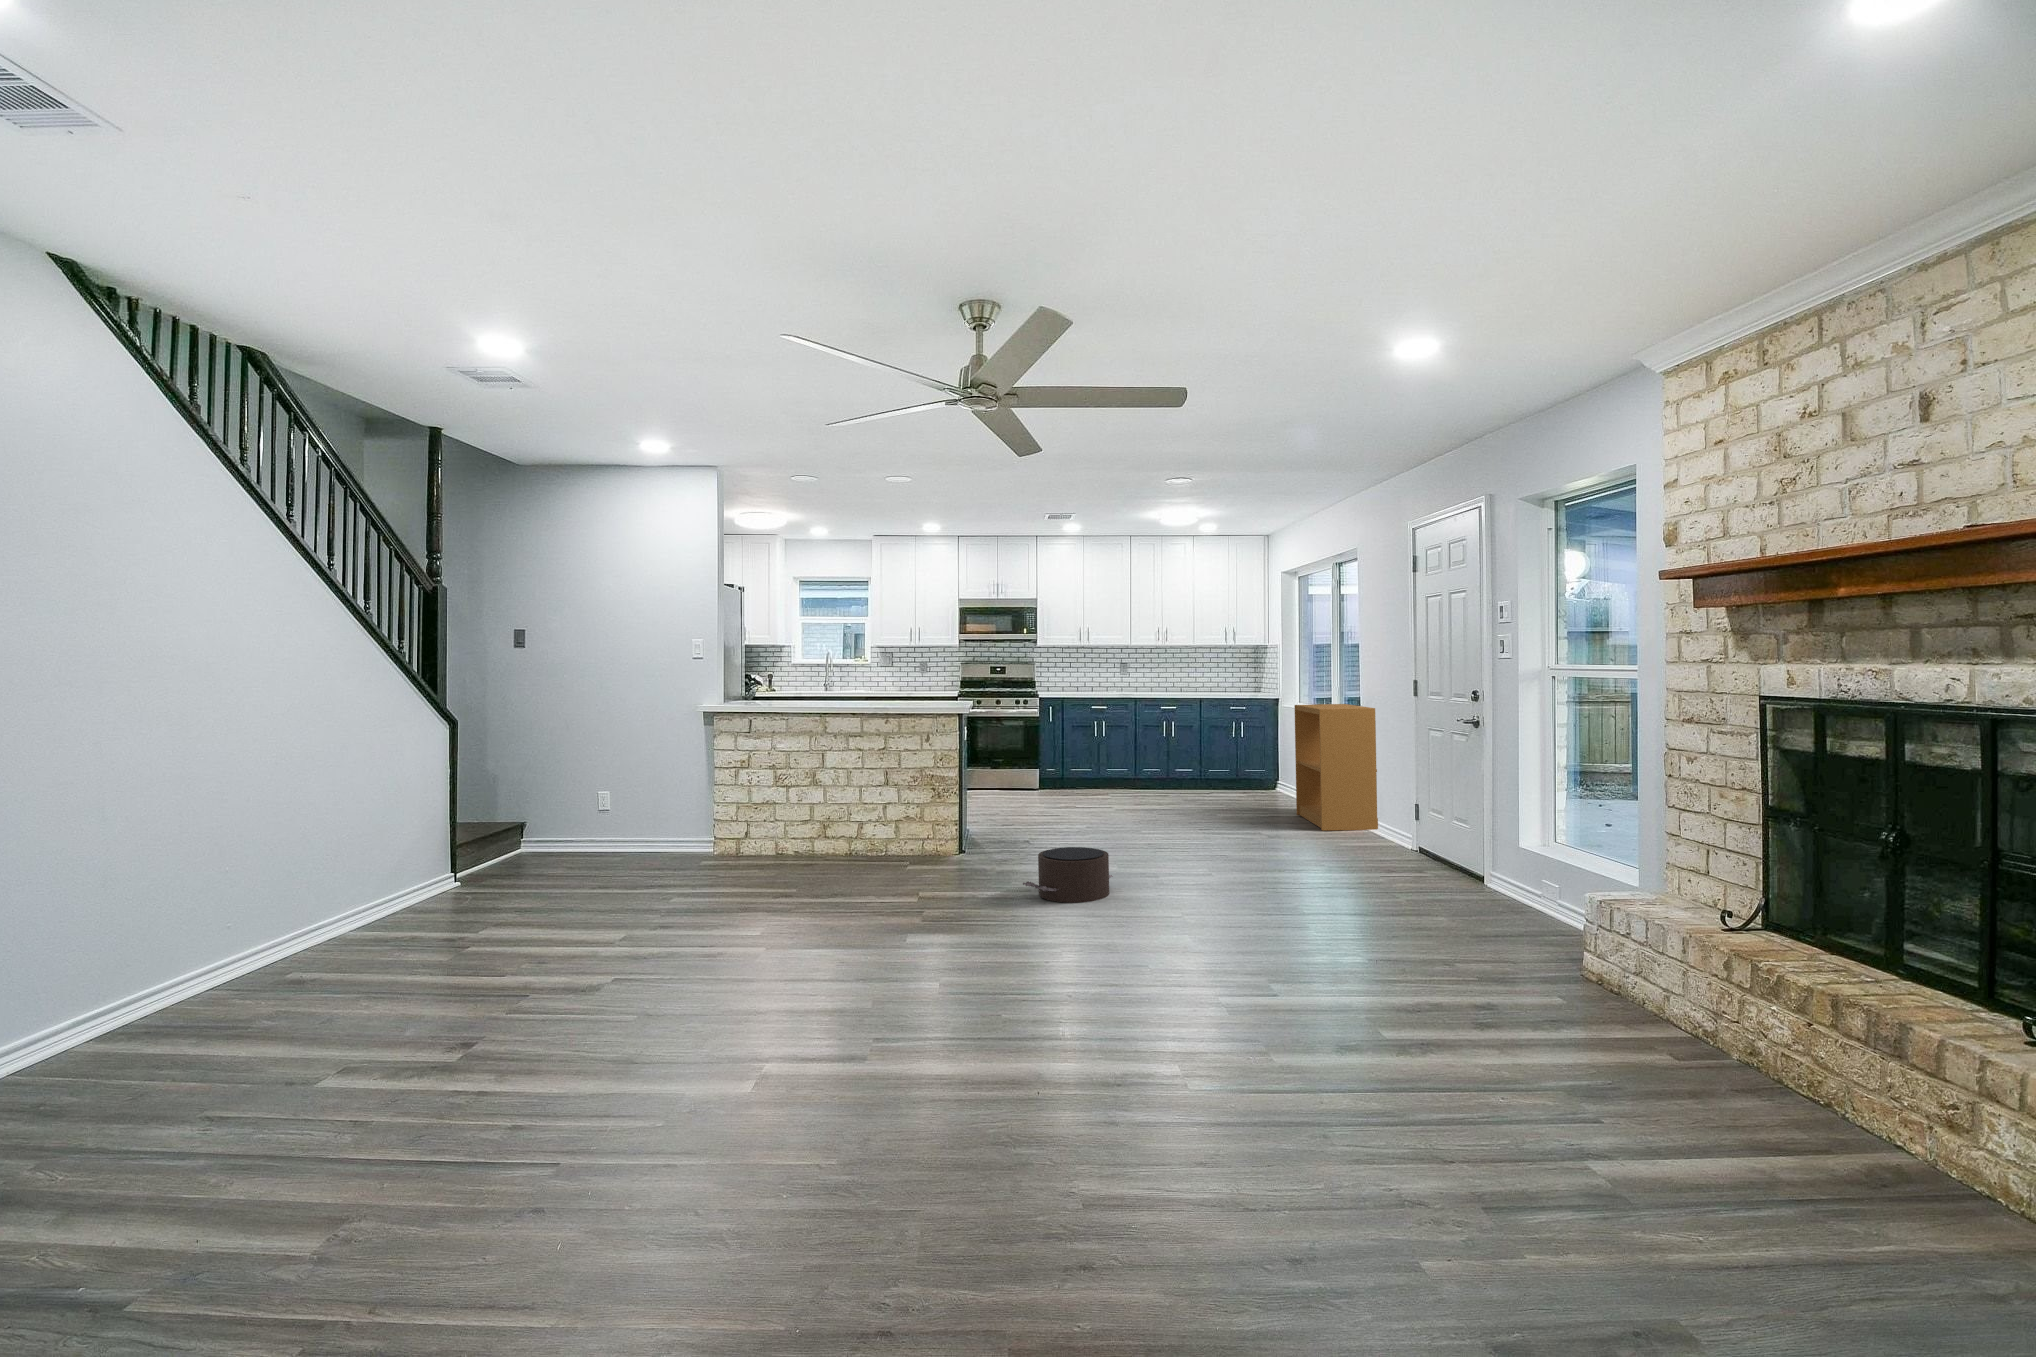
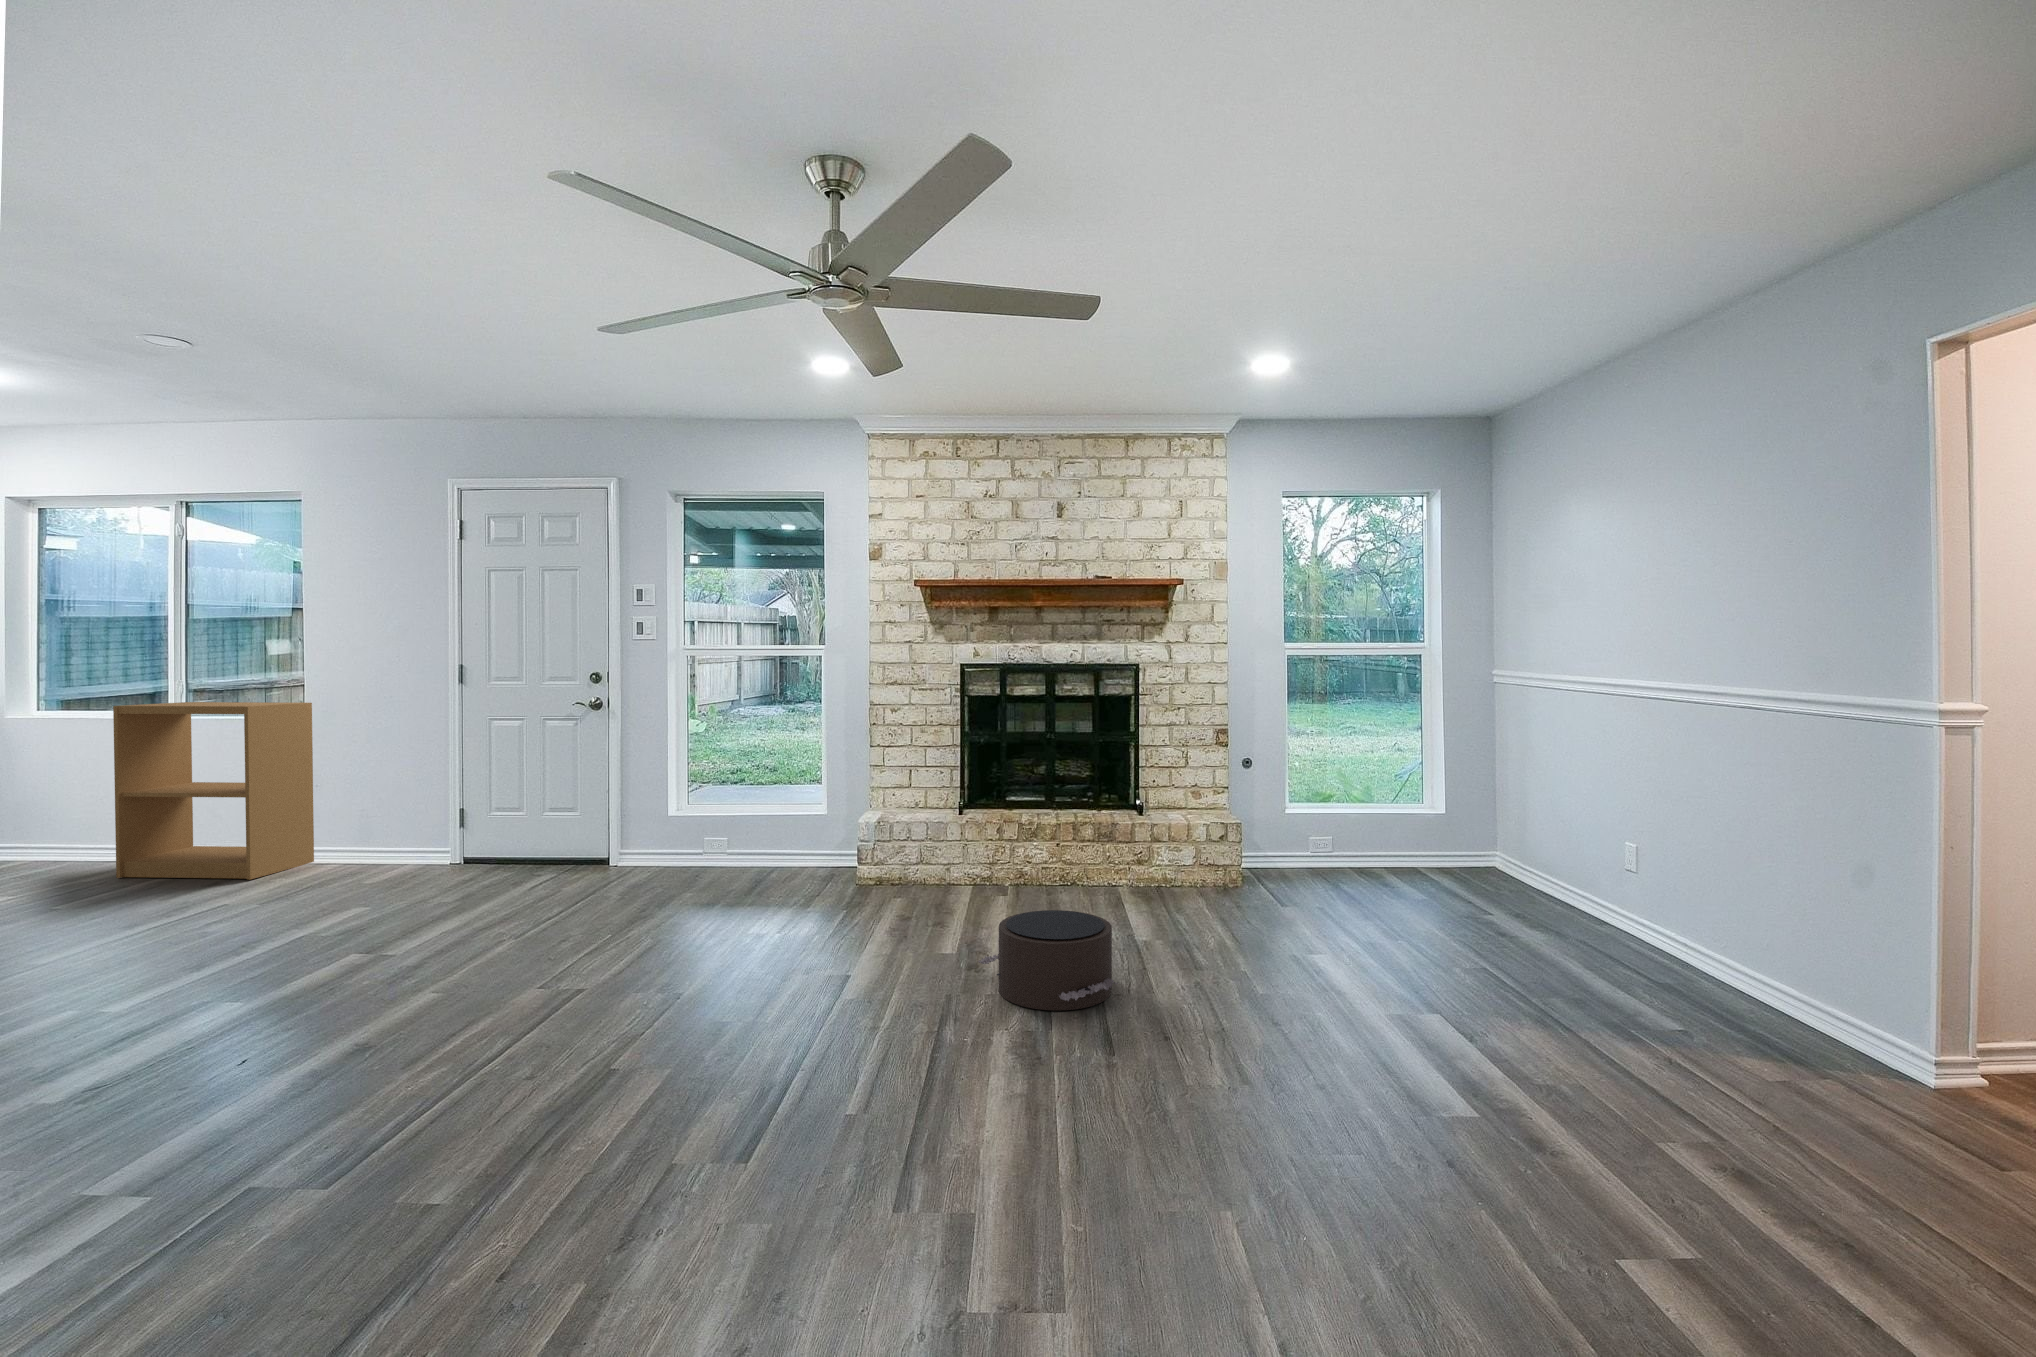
pouf: present [1023,847,1113,903] -> present [979,910,1118,1010]

